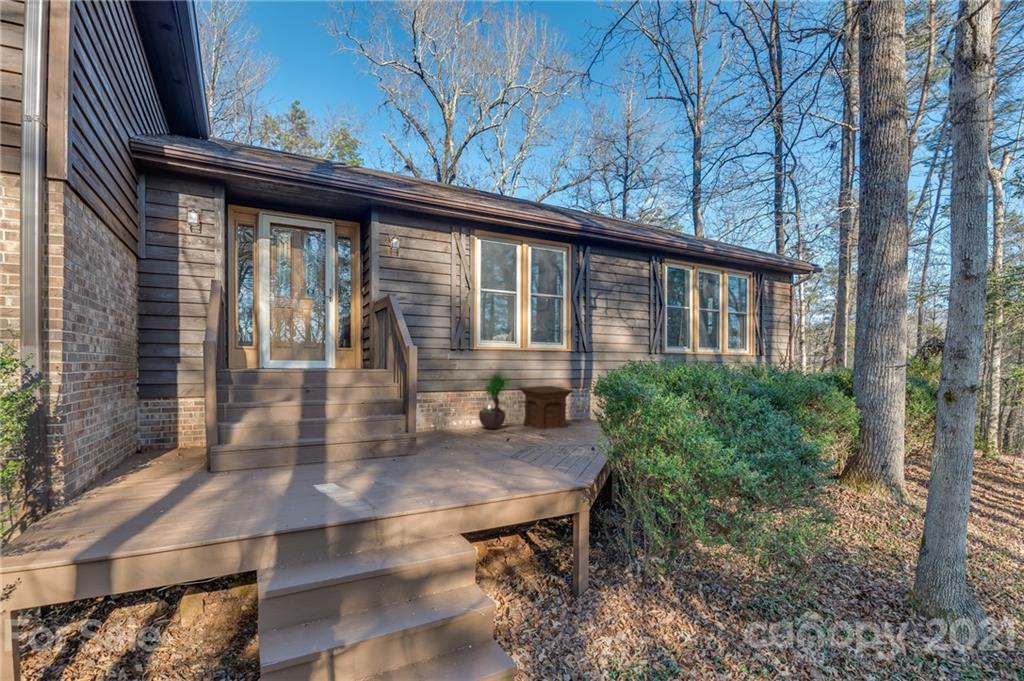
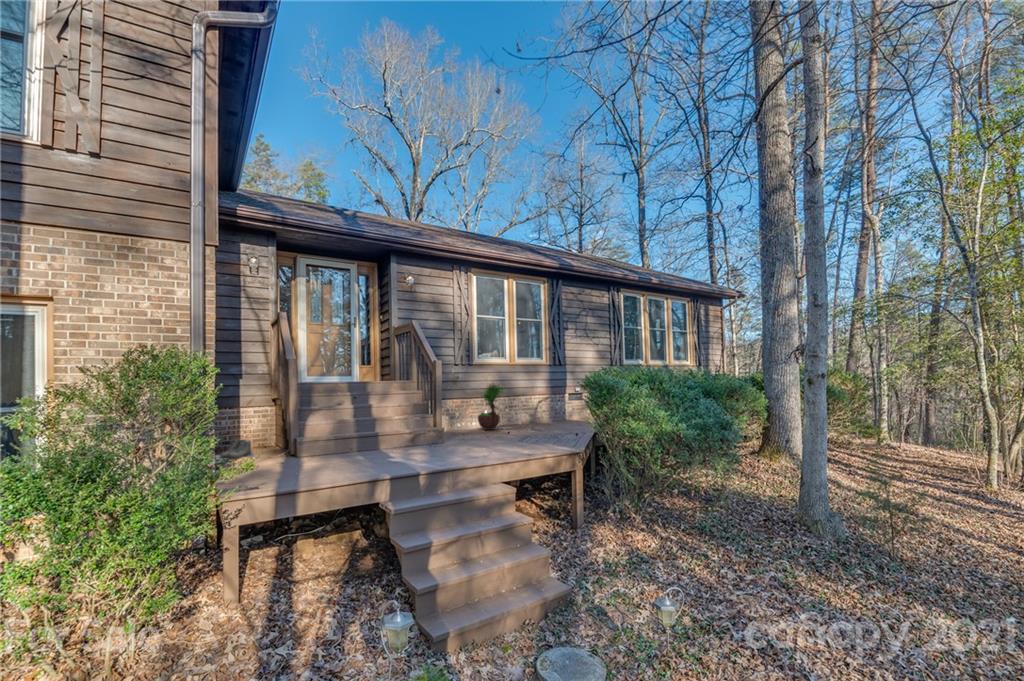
side table: present [518,386,573,429] -> none [508,394,554,430]
boots: none [116,440,176,470] -> present [216,439,255,460]

